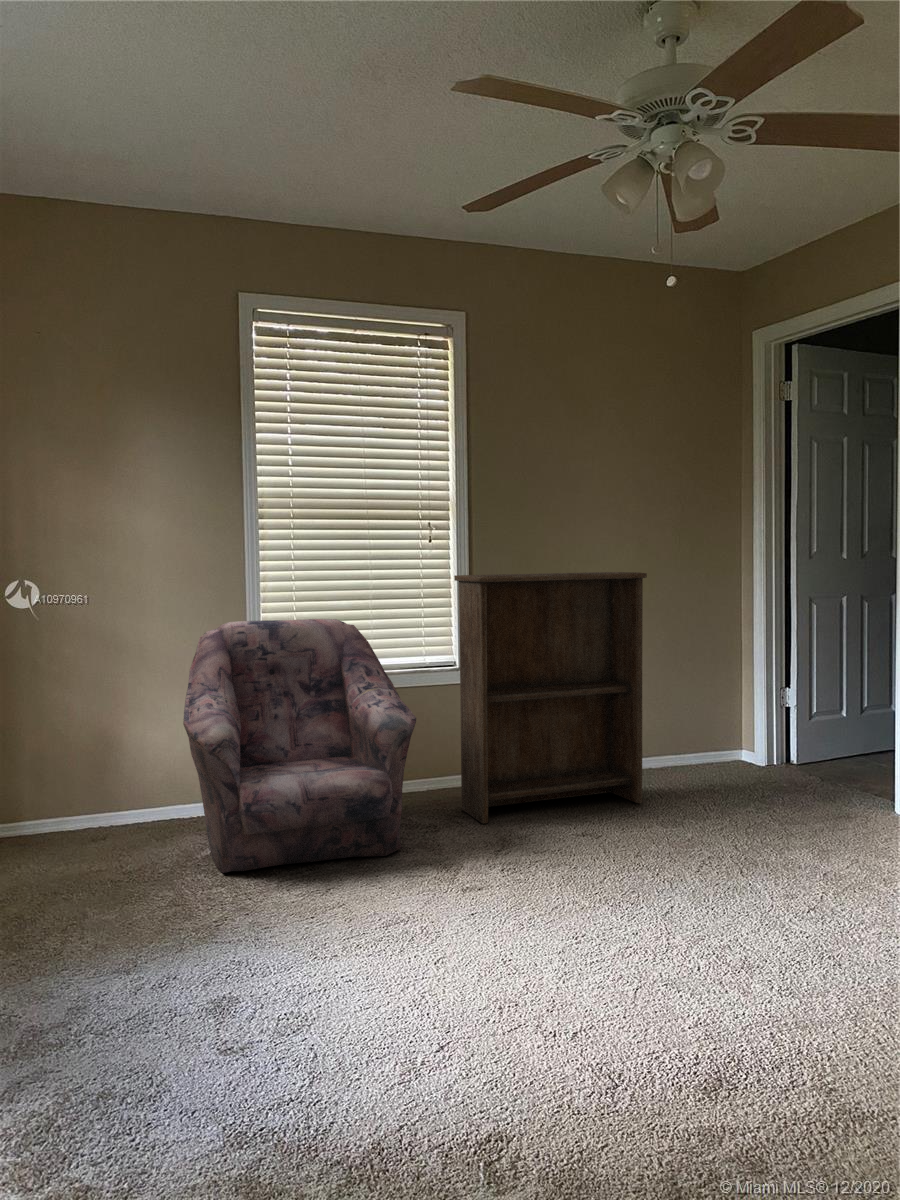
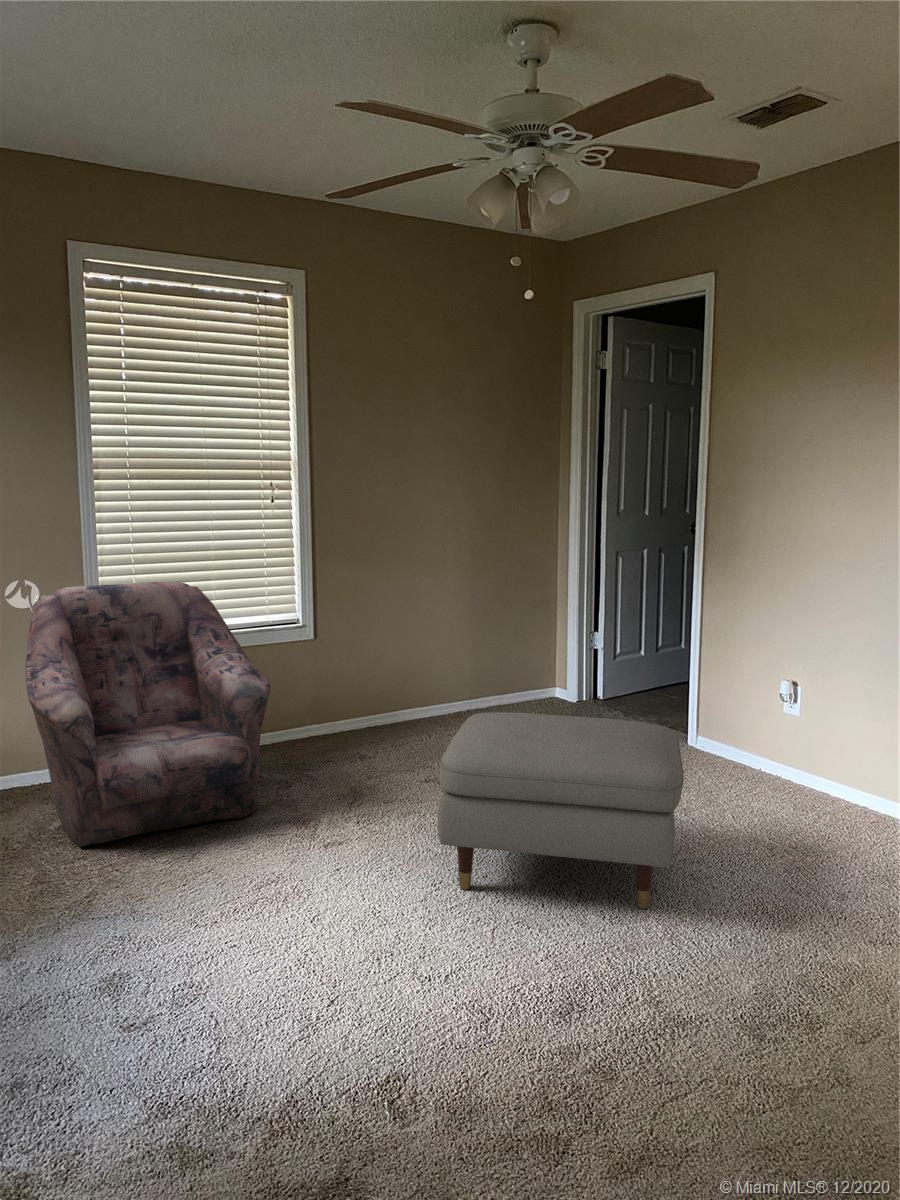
bookshelf: present [454,572,647,824] -> none [300,532,484,777]
ottoman: none [577,752,869,981] -> present [438,712,684,909]

